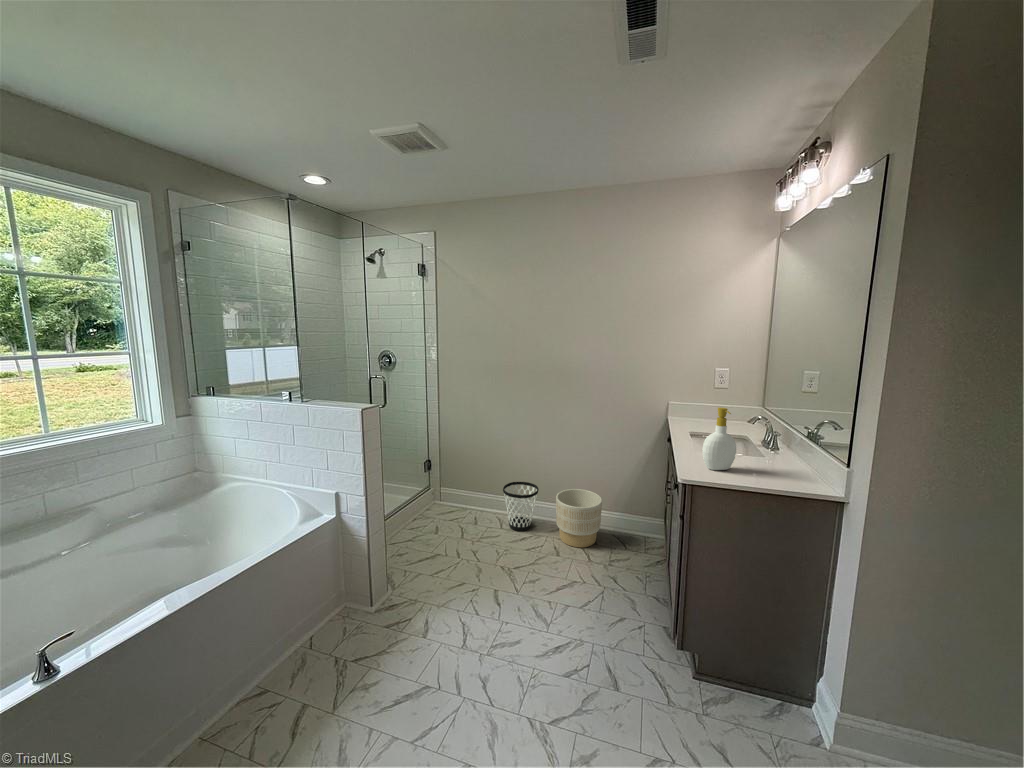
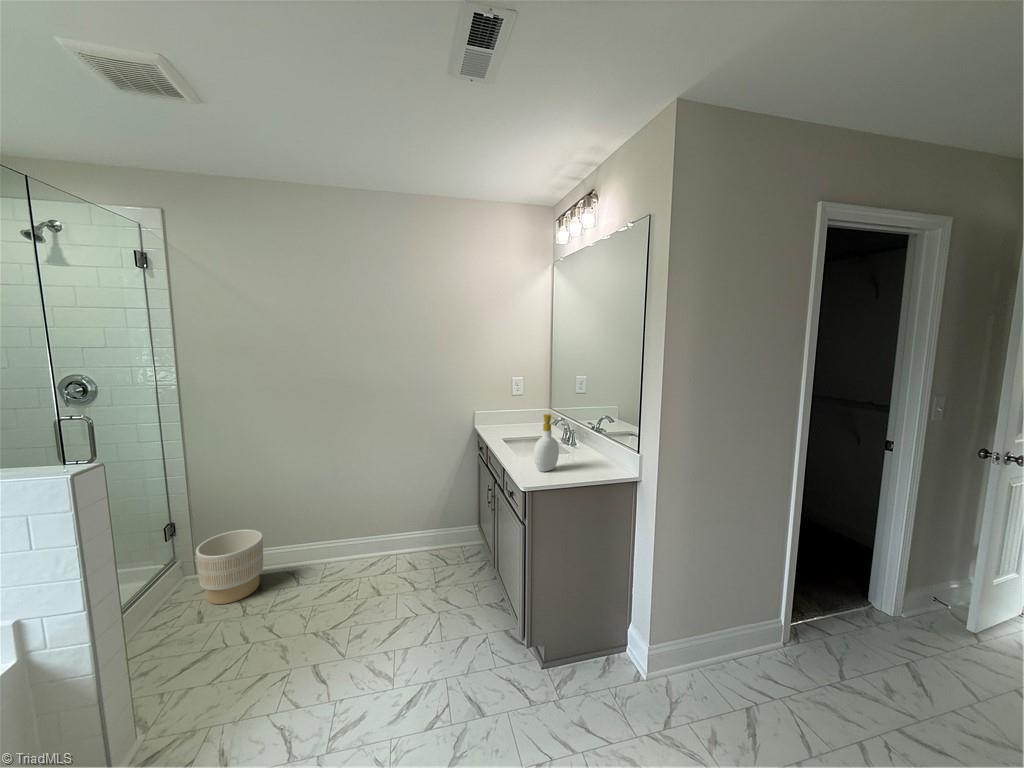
wastebasket: present [503,482,539,531] -> none [299,521,346,583]
planter: present [556,489,602,547] -> present [196,529,263,604]

